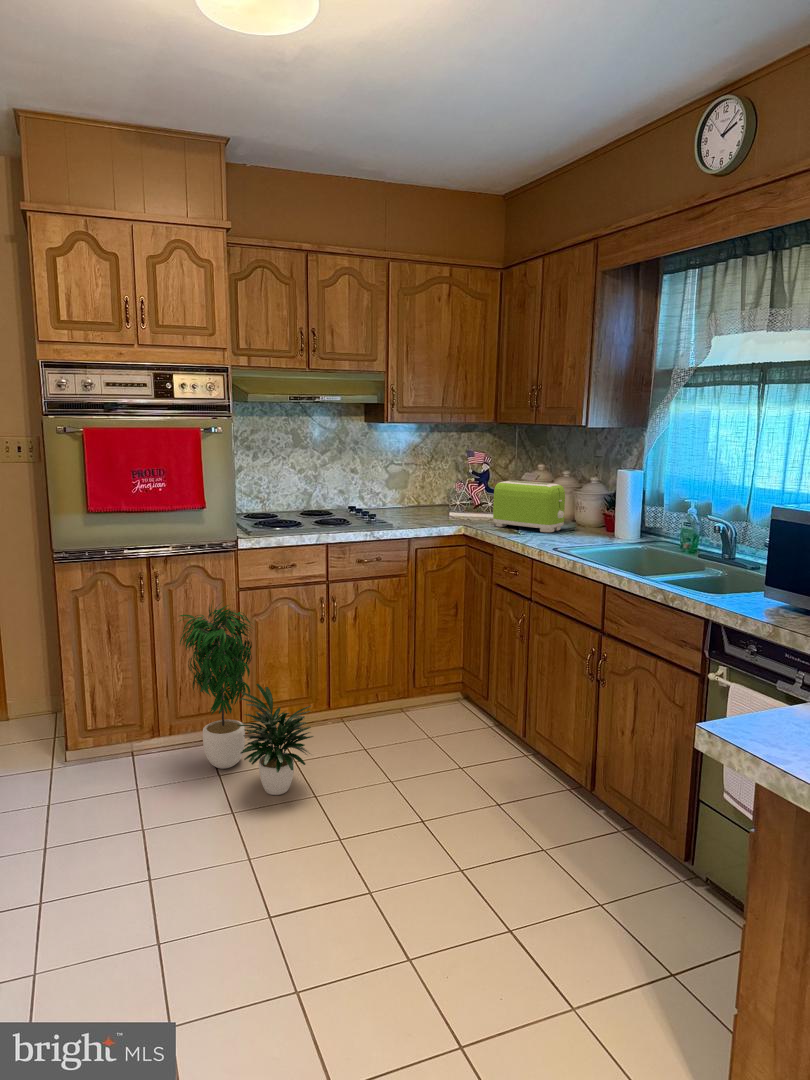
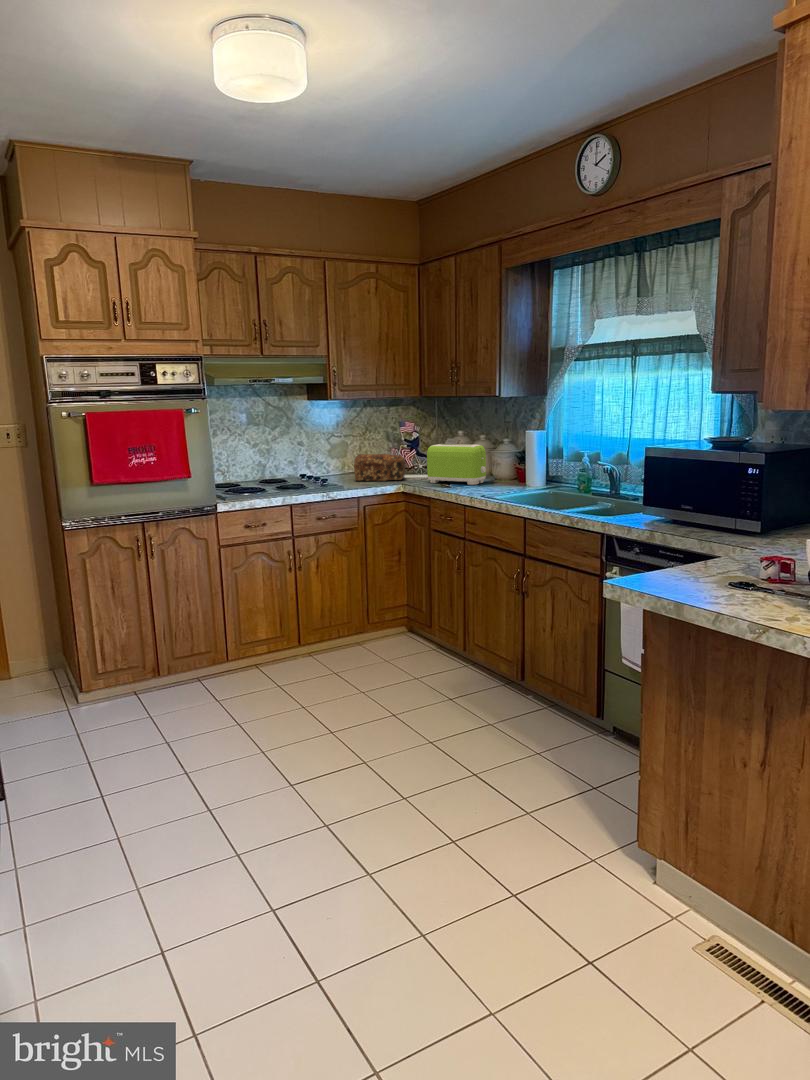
bread loaf: none [409,487,470,520] -> present [354,454,405,481]
potted plant: present [180,604,313,795] -> none [174,552,301,710]

